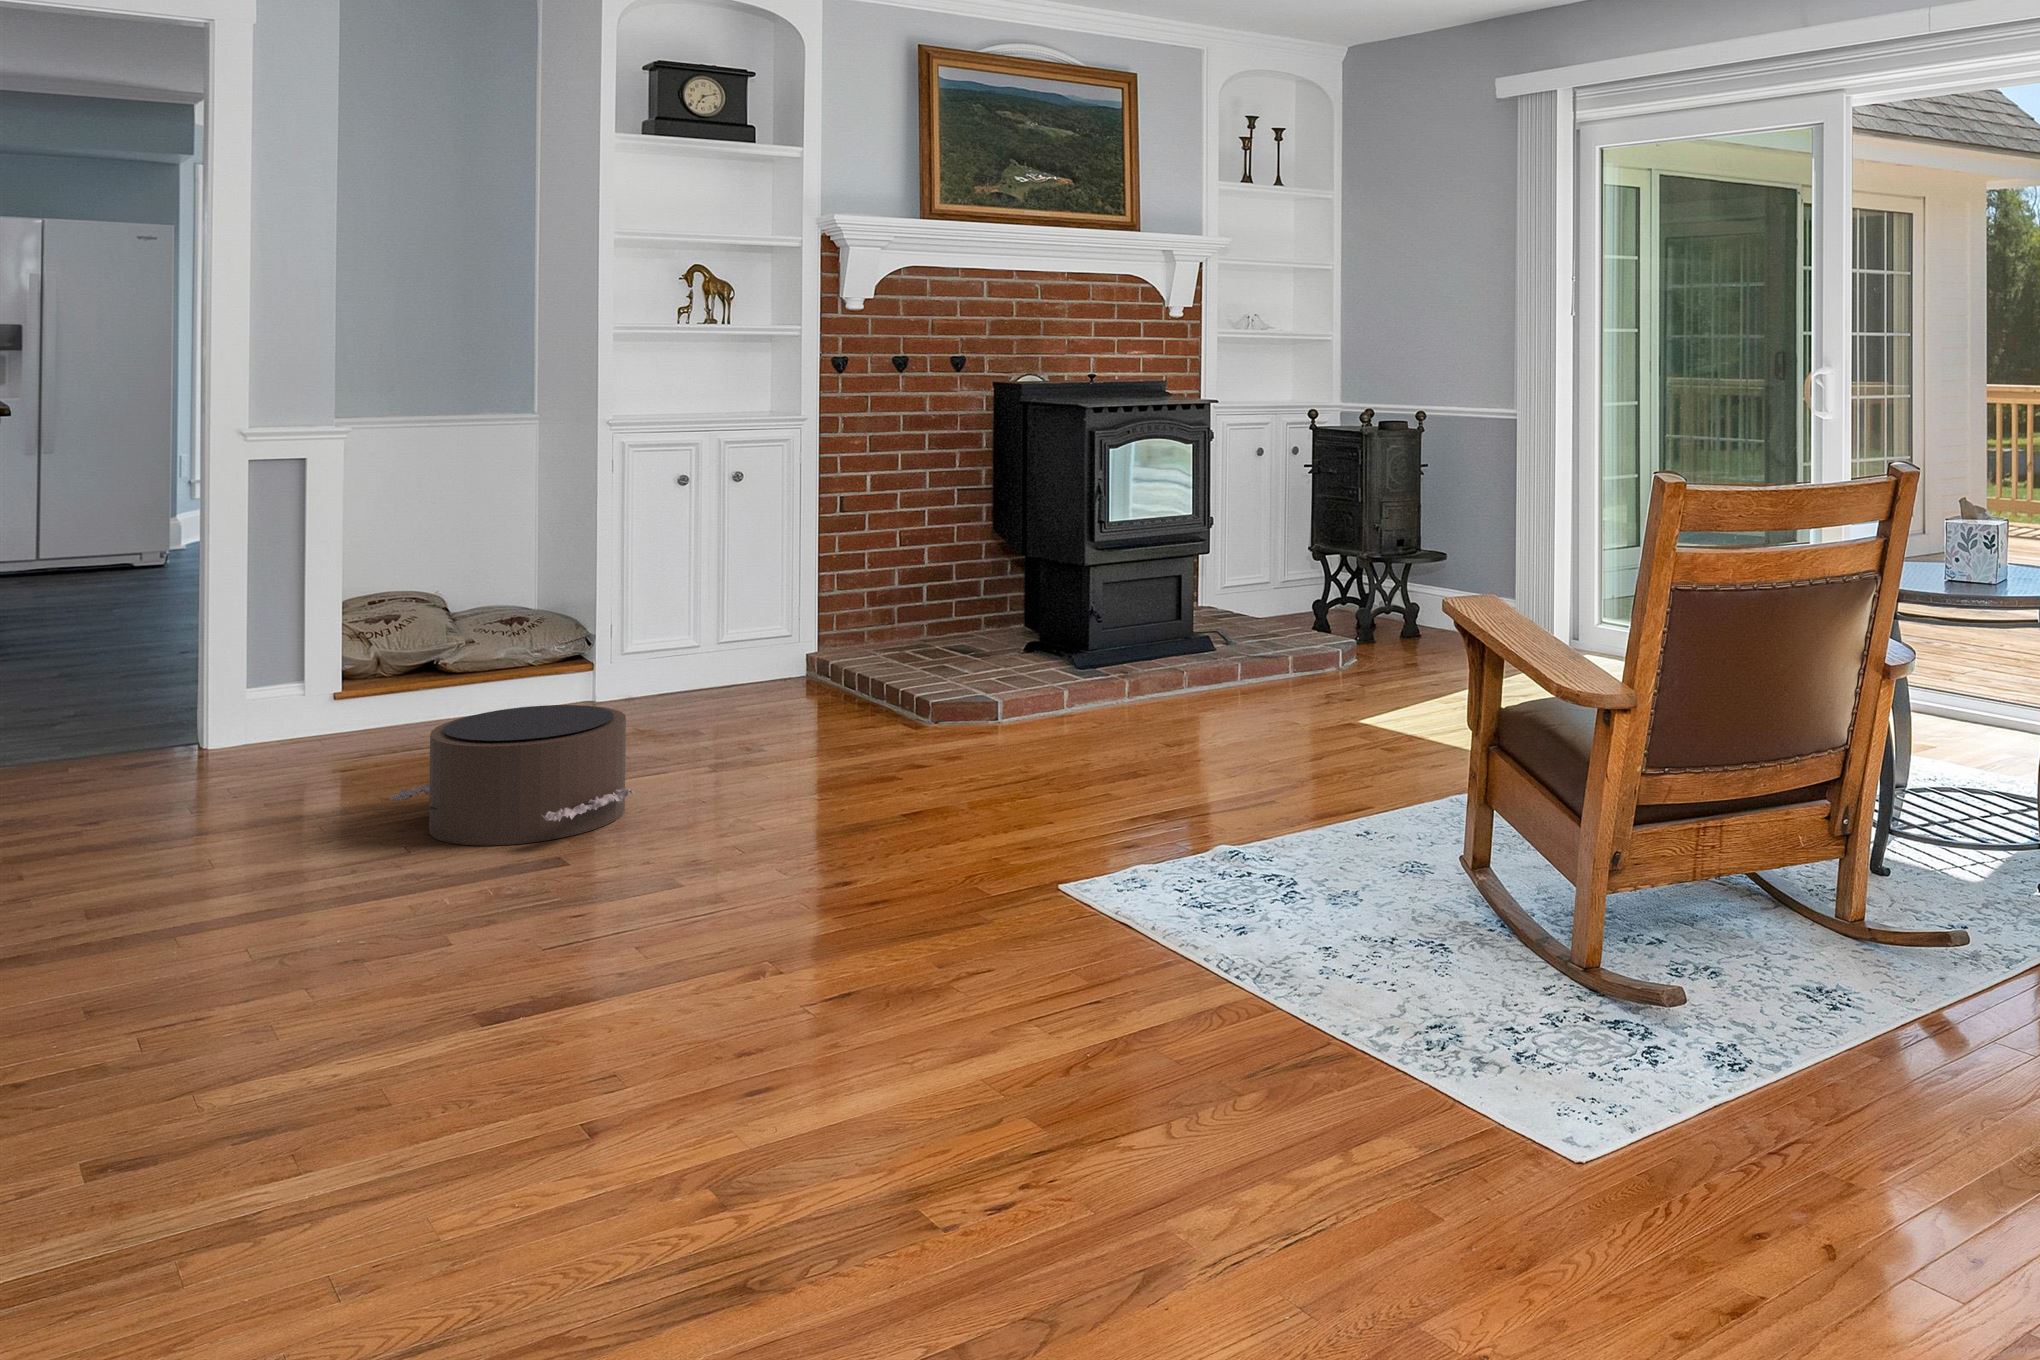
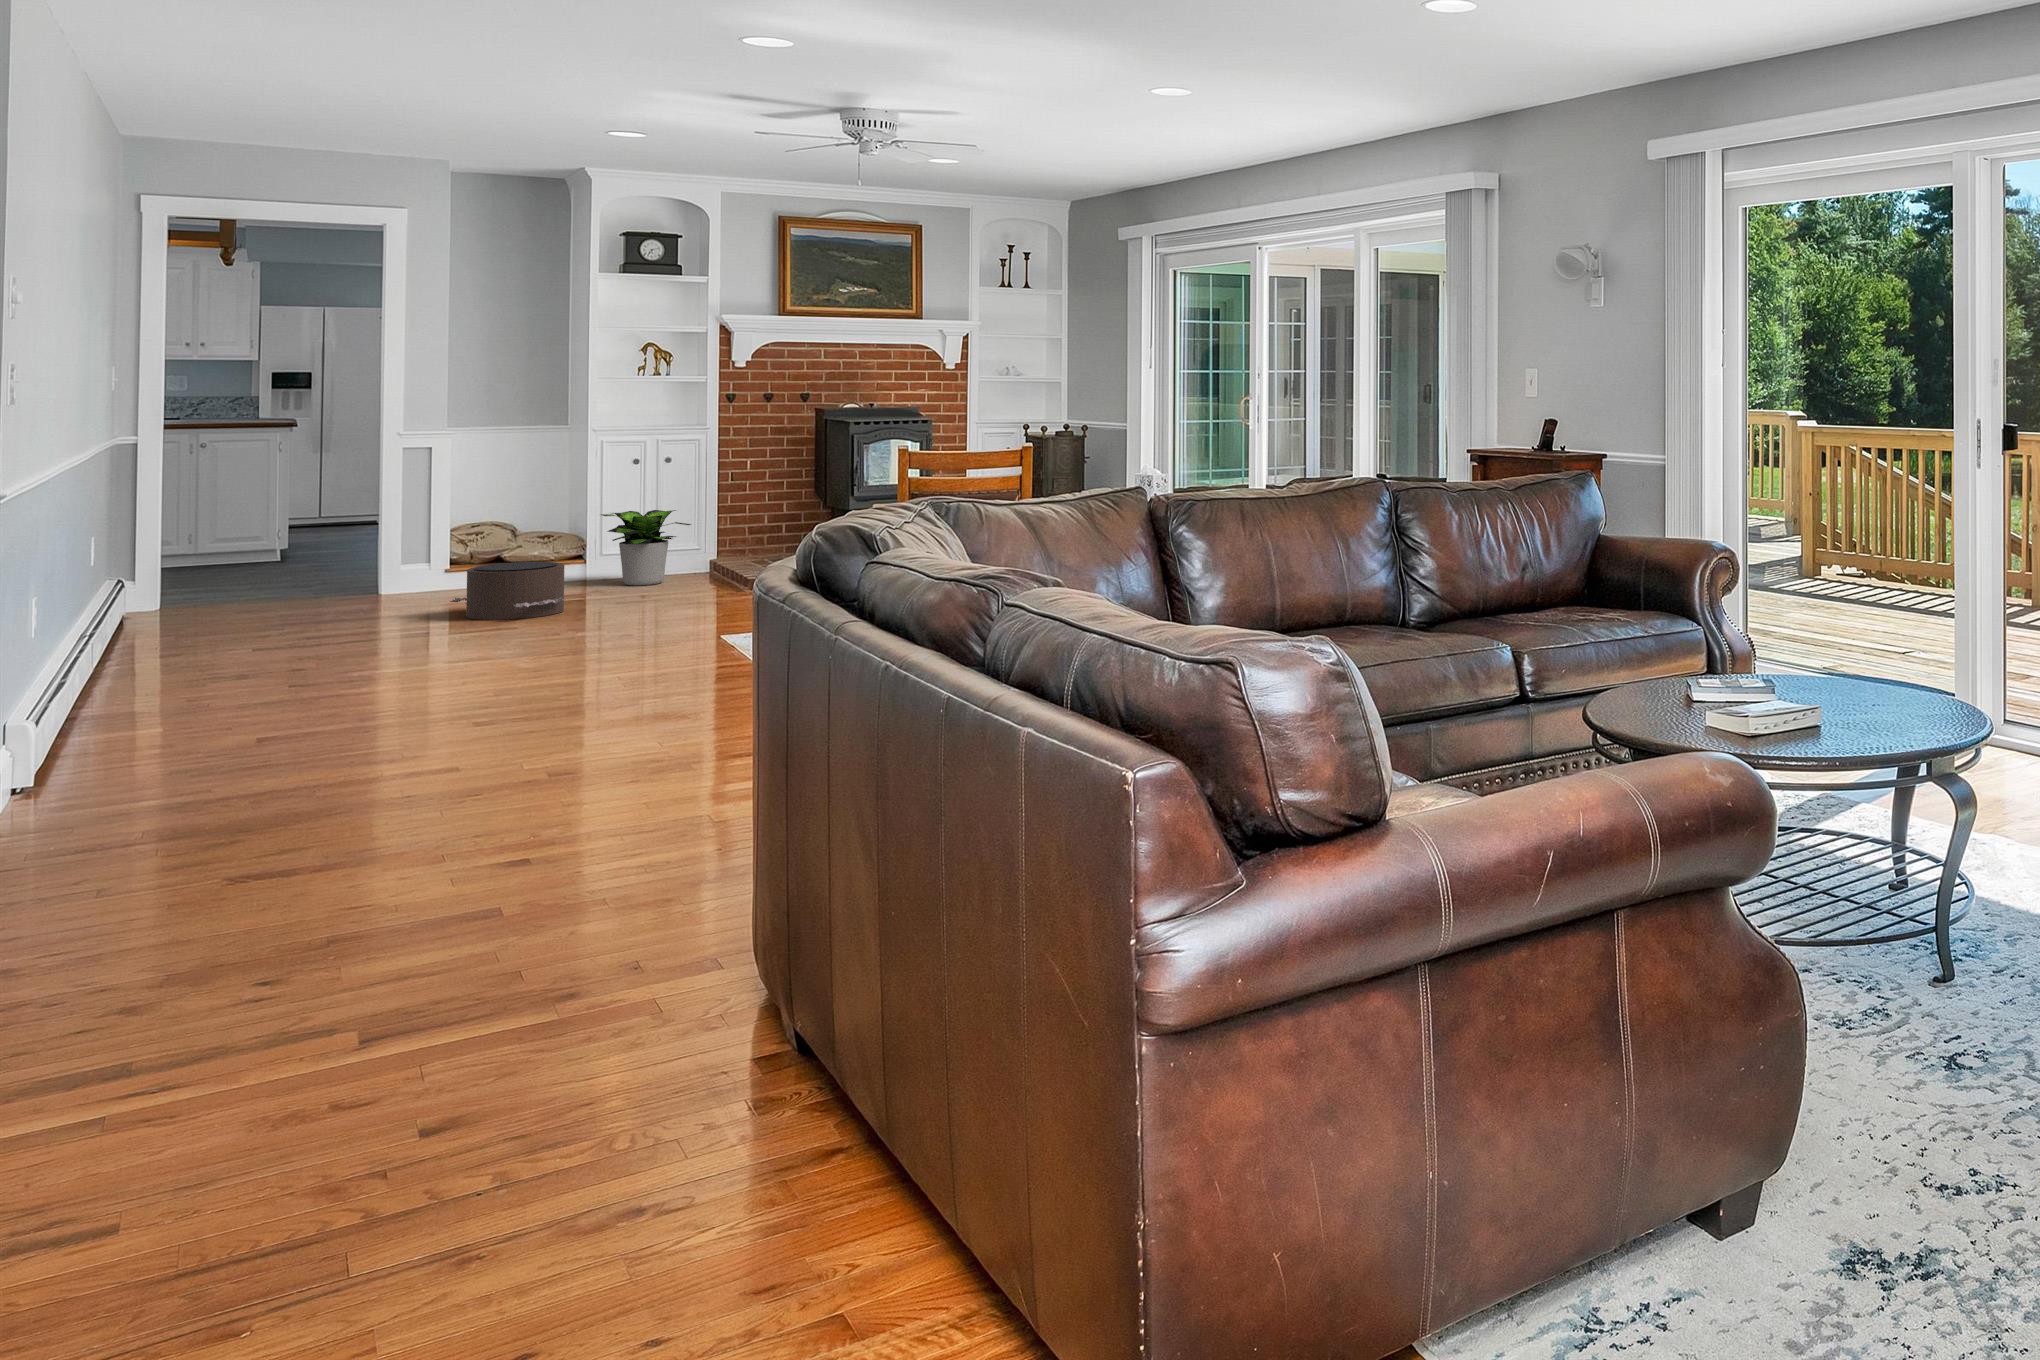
potted plant: none [630,569,801,717] -> present [601,510,691,586]

